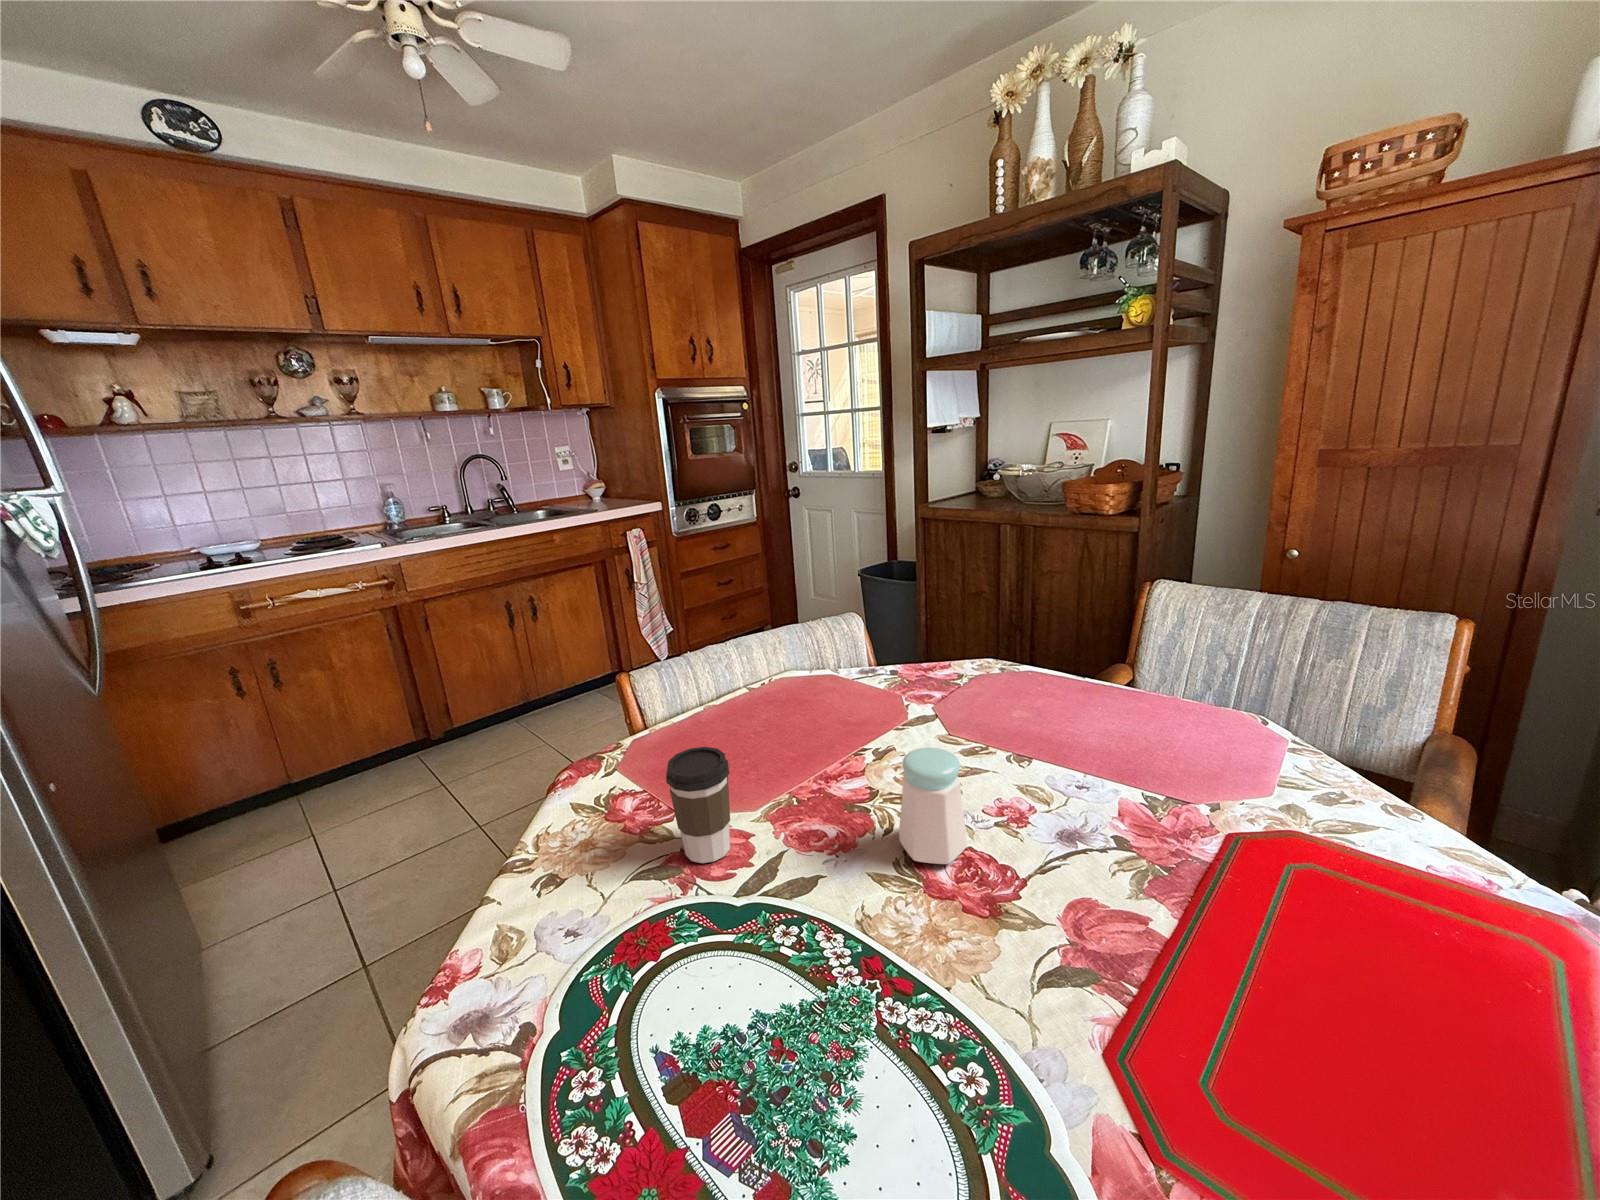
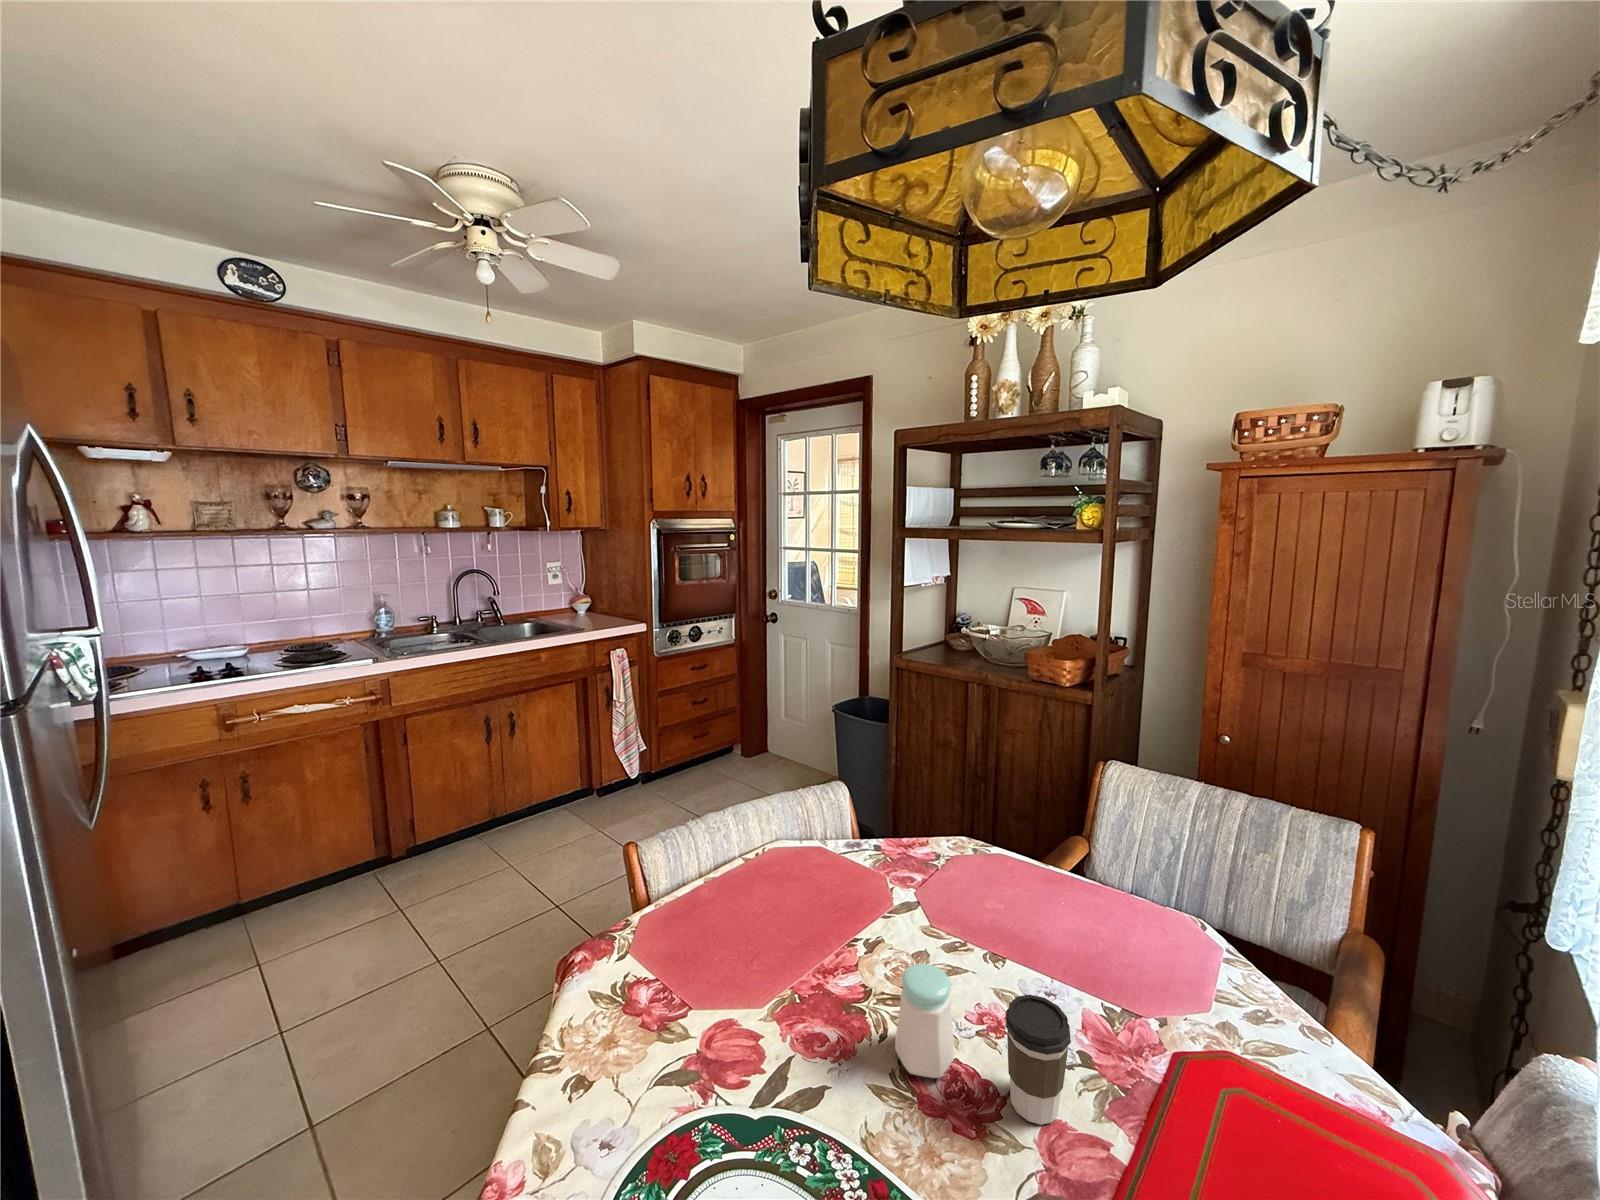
coffee cup: present [666,747,730,863] -> present [1006,995,1071,1125]

